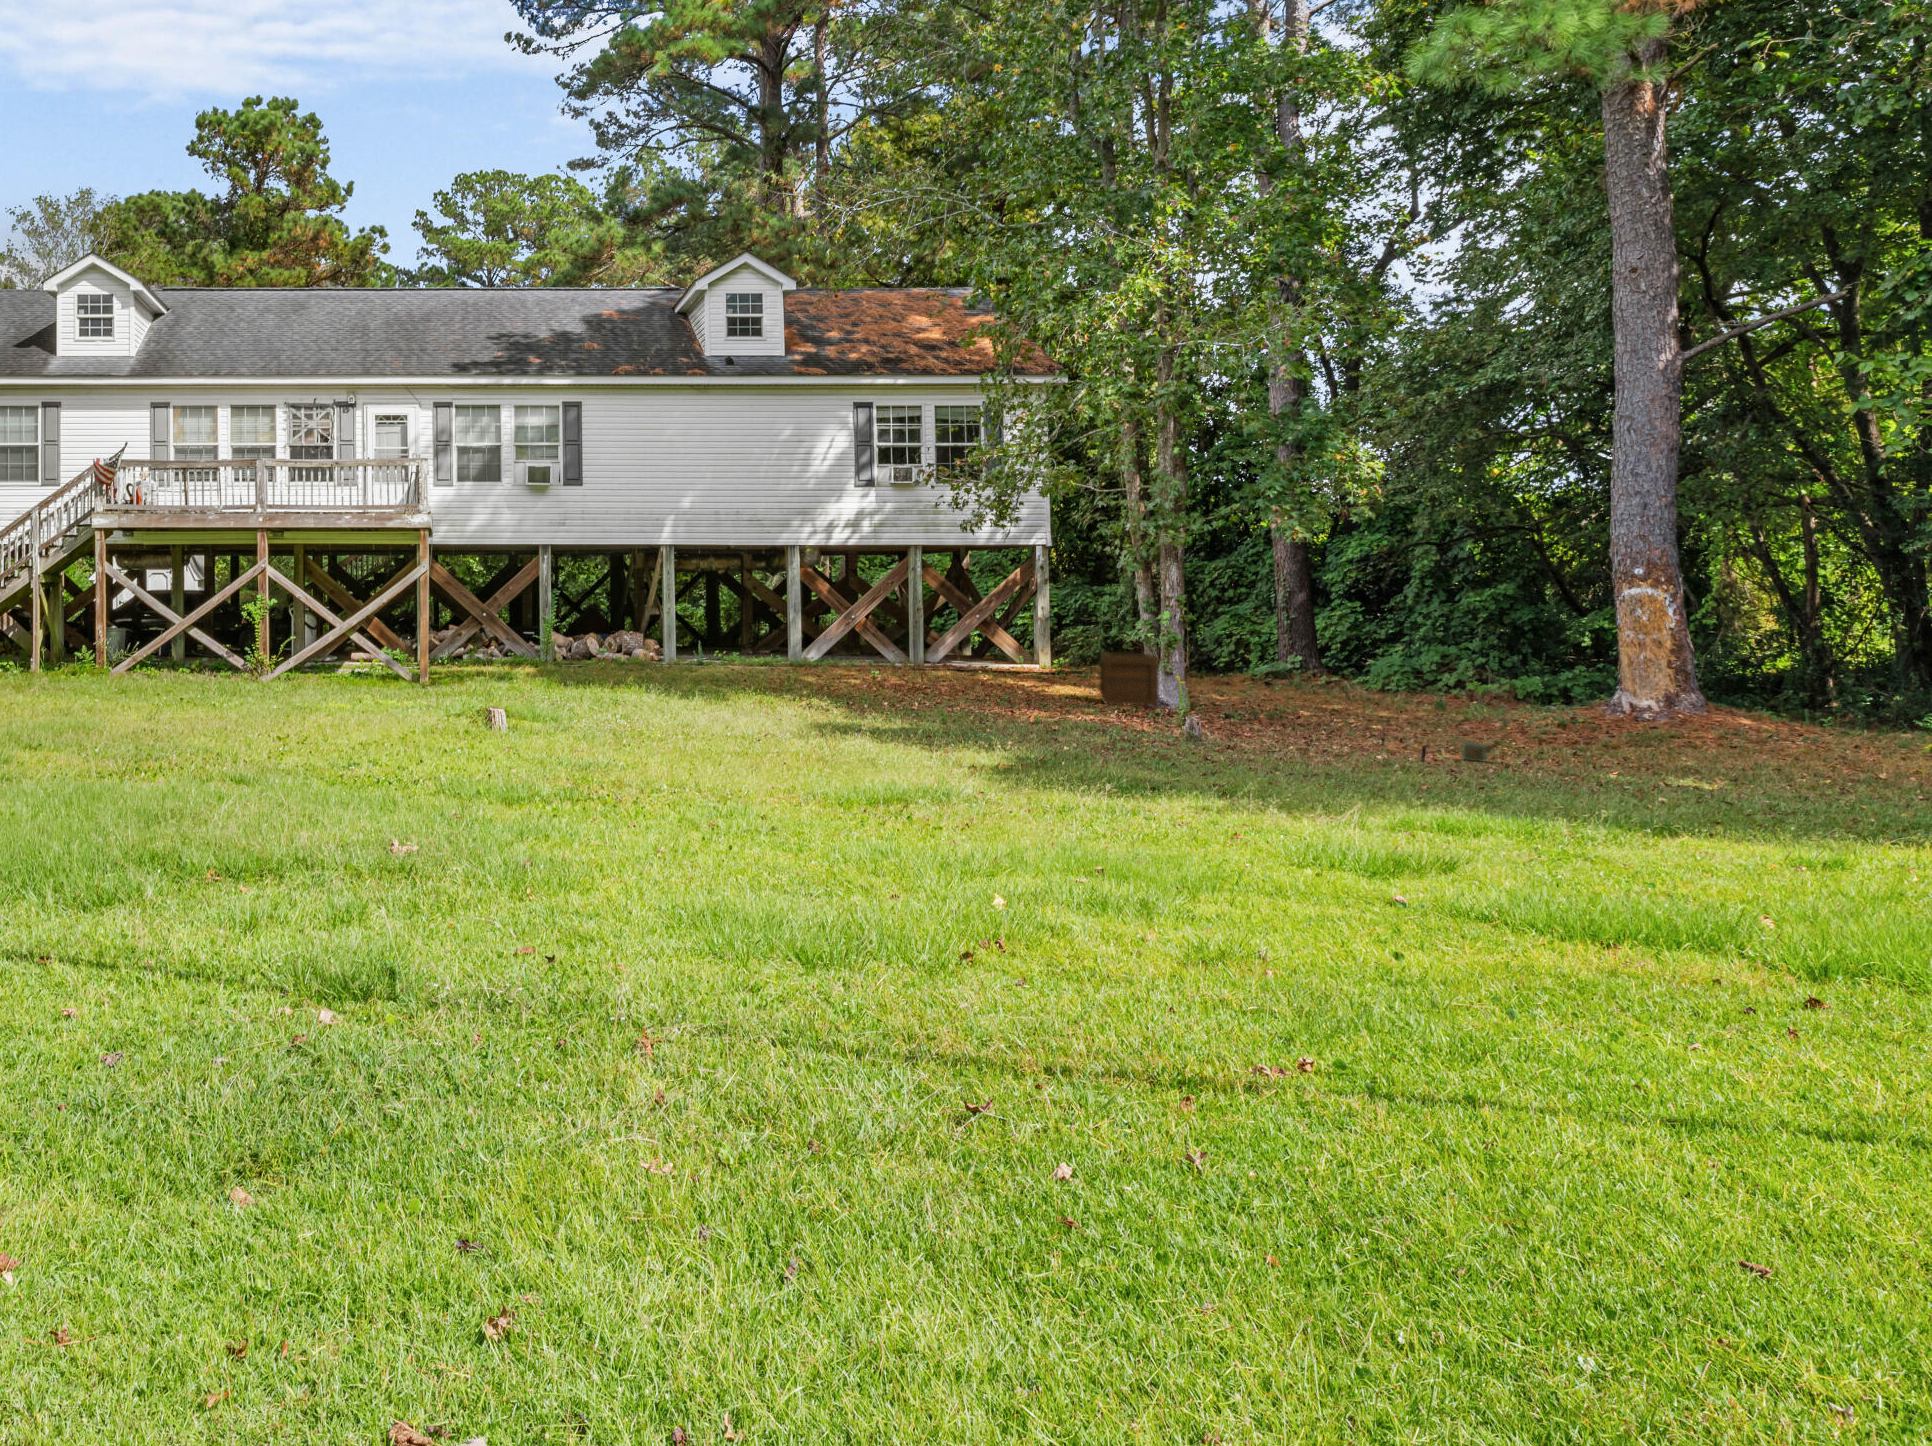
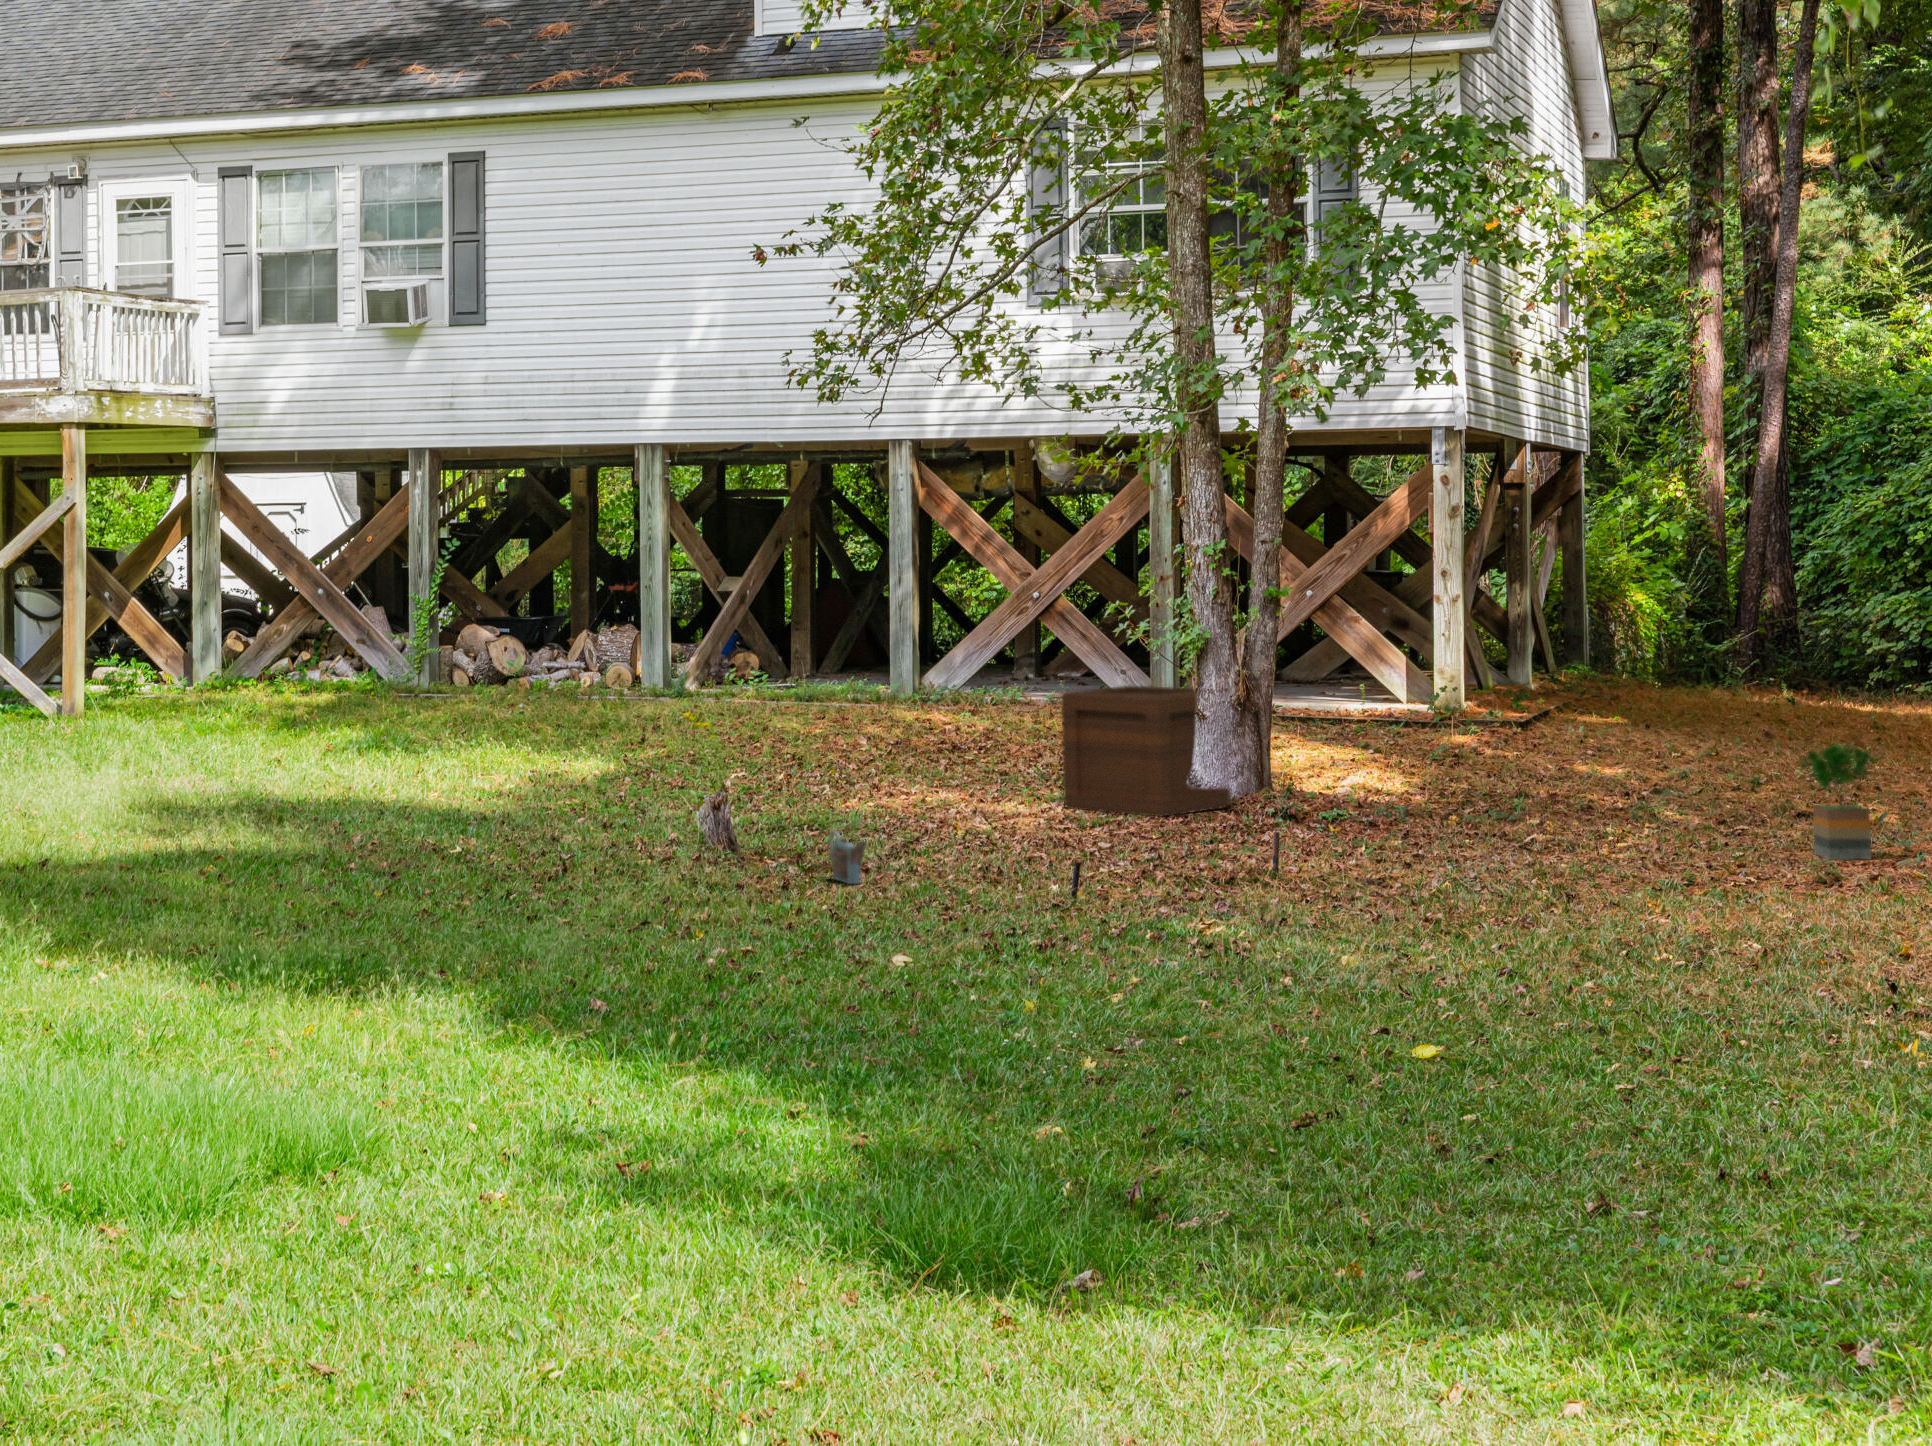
potted tree: none [1426,670,1460,714] -> present [1800,744,1885,860]
watering can: present [1454,741,1498,762] -> present [829,830,866,884]

